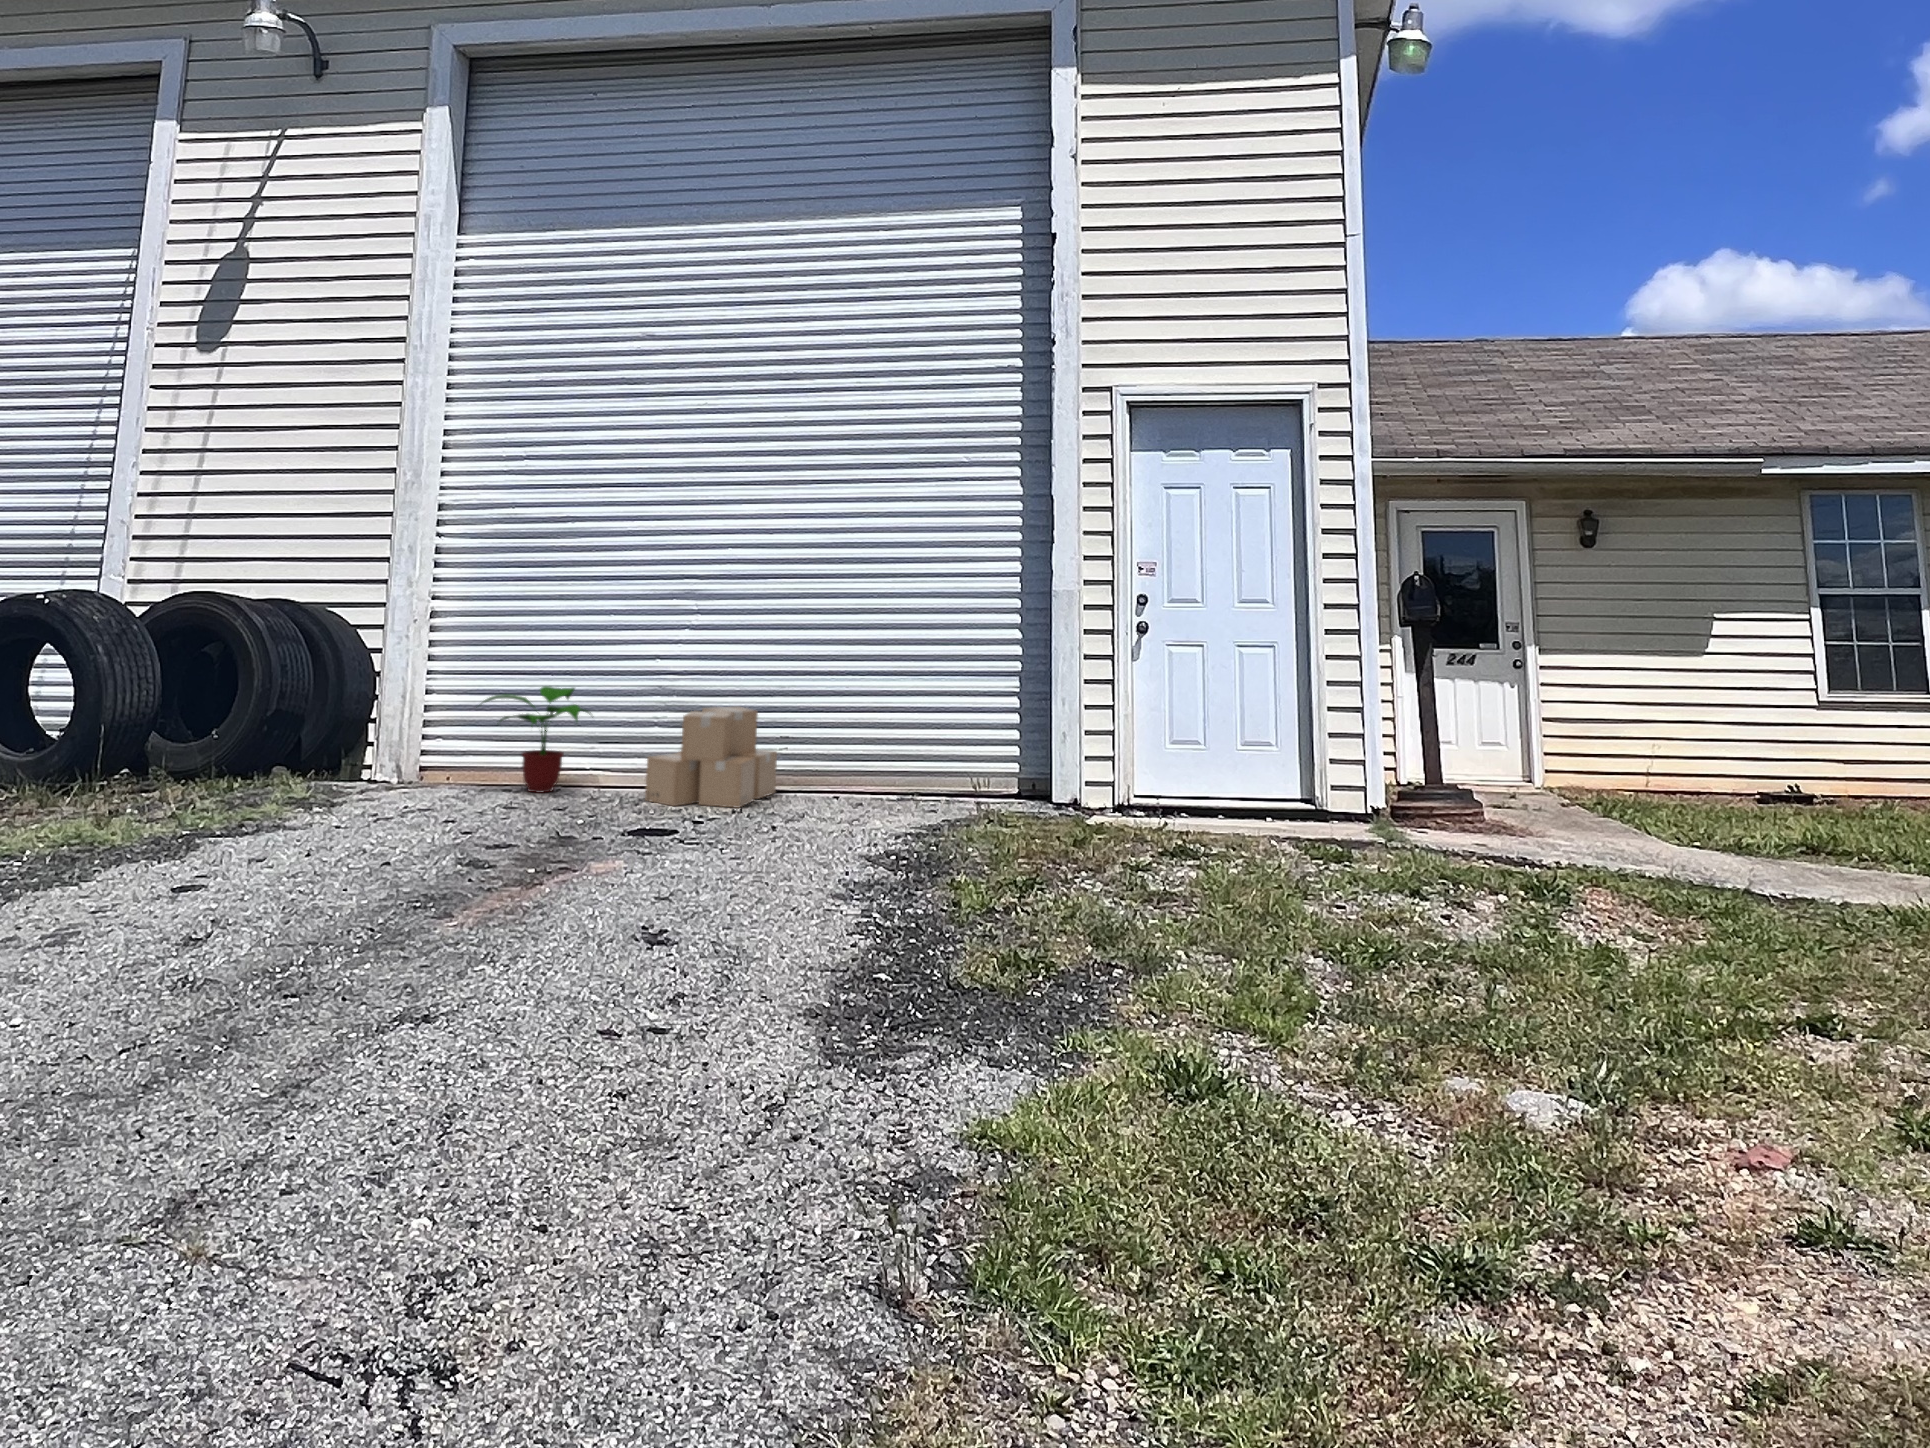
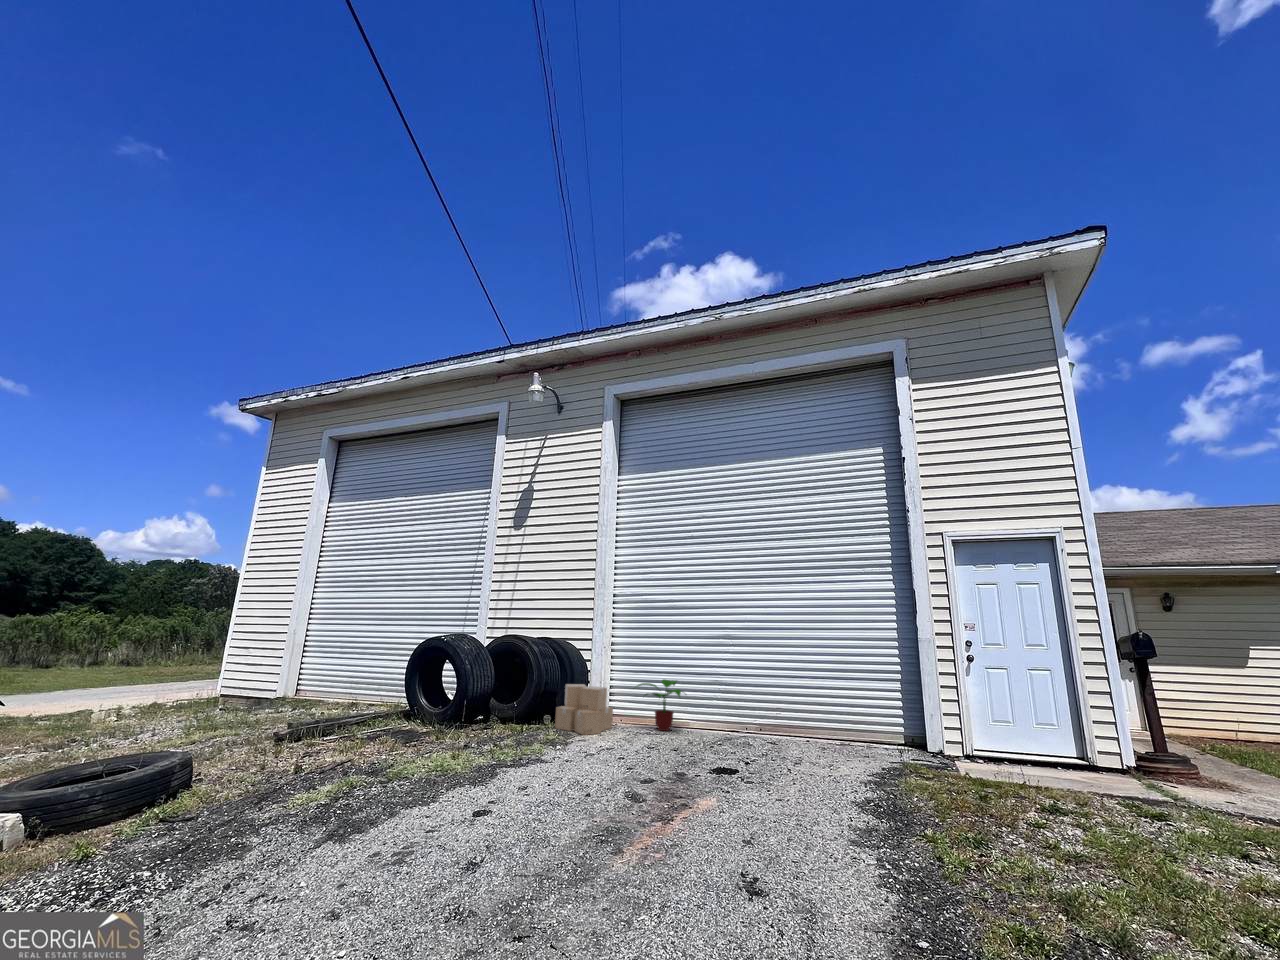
cardboard box: present [645,707,777,808] -> present [555,684,613,735]

